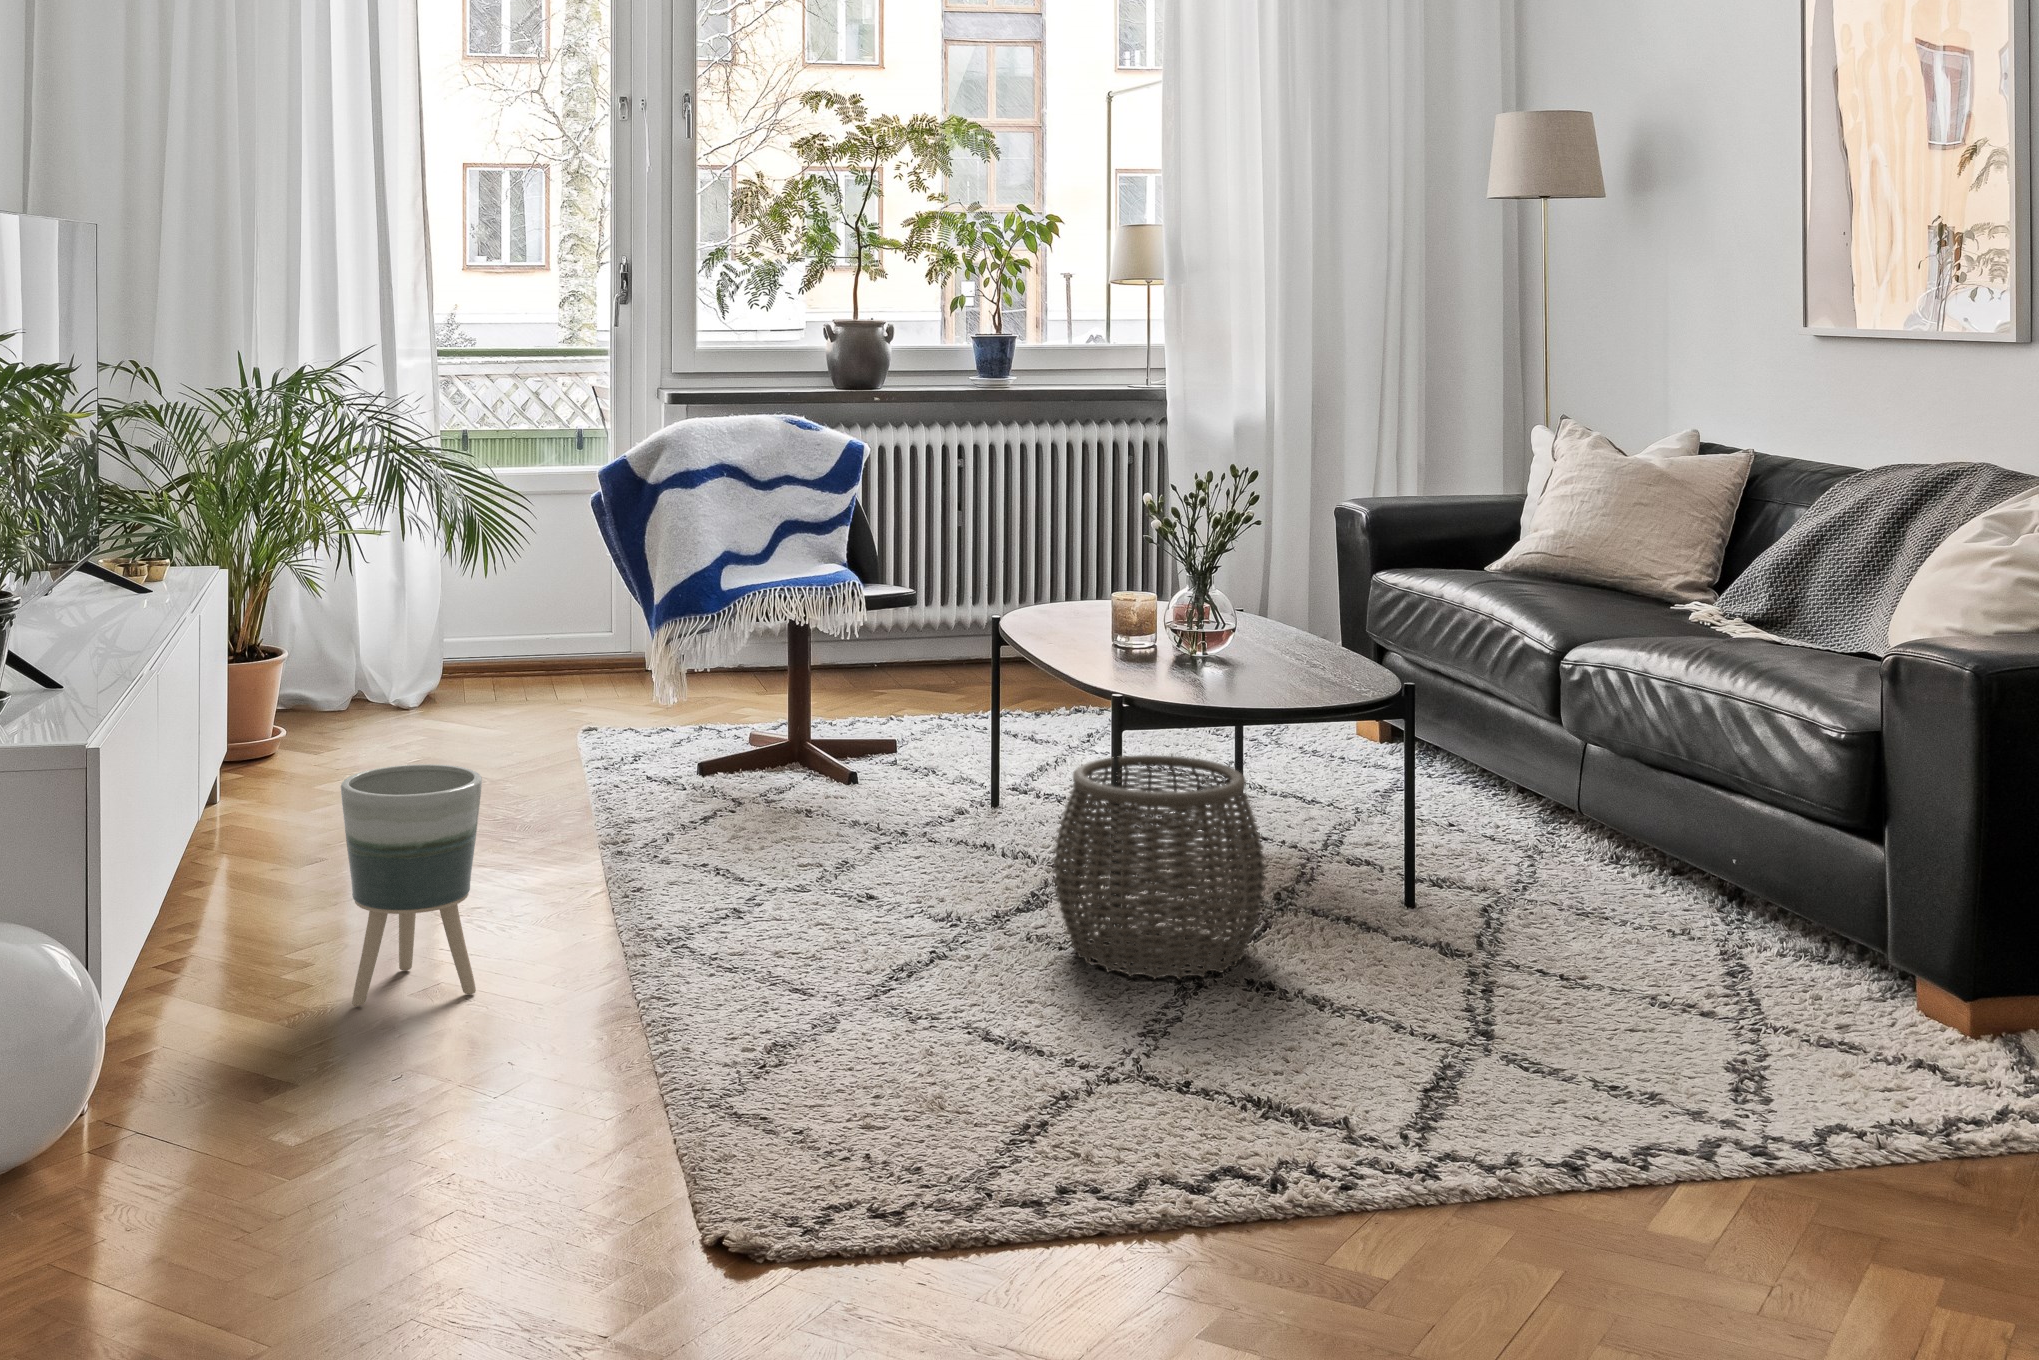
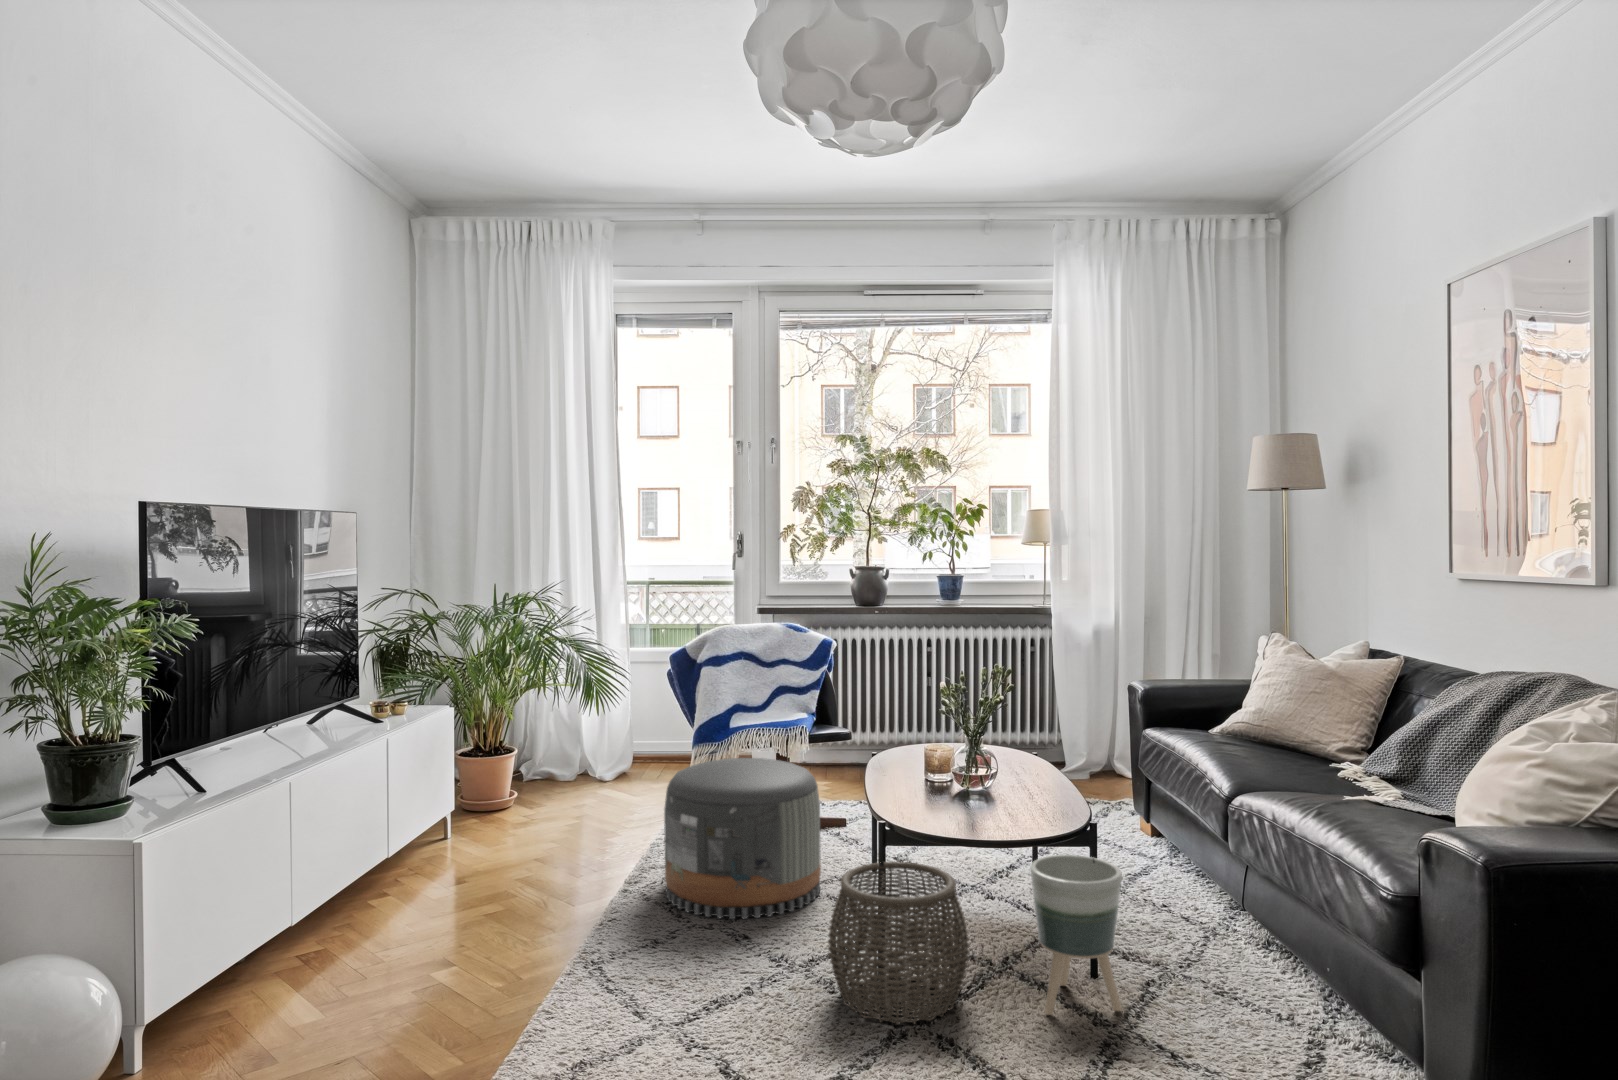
pouf: none [679,633,936,883] -> present [664,758,821,919]
planter: present [341,764,482,1006] -> present [1030,855,1122,1015]

